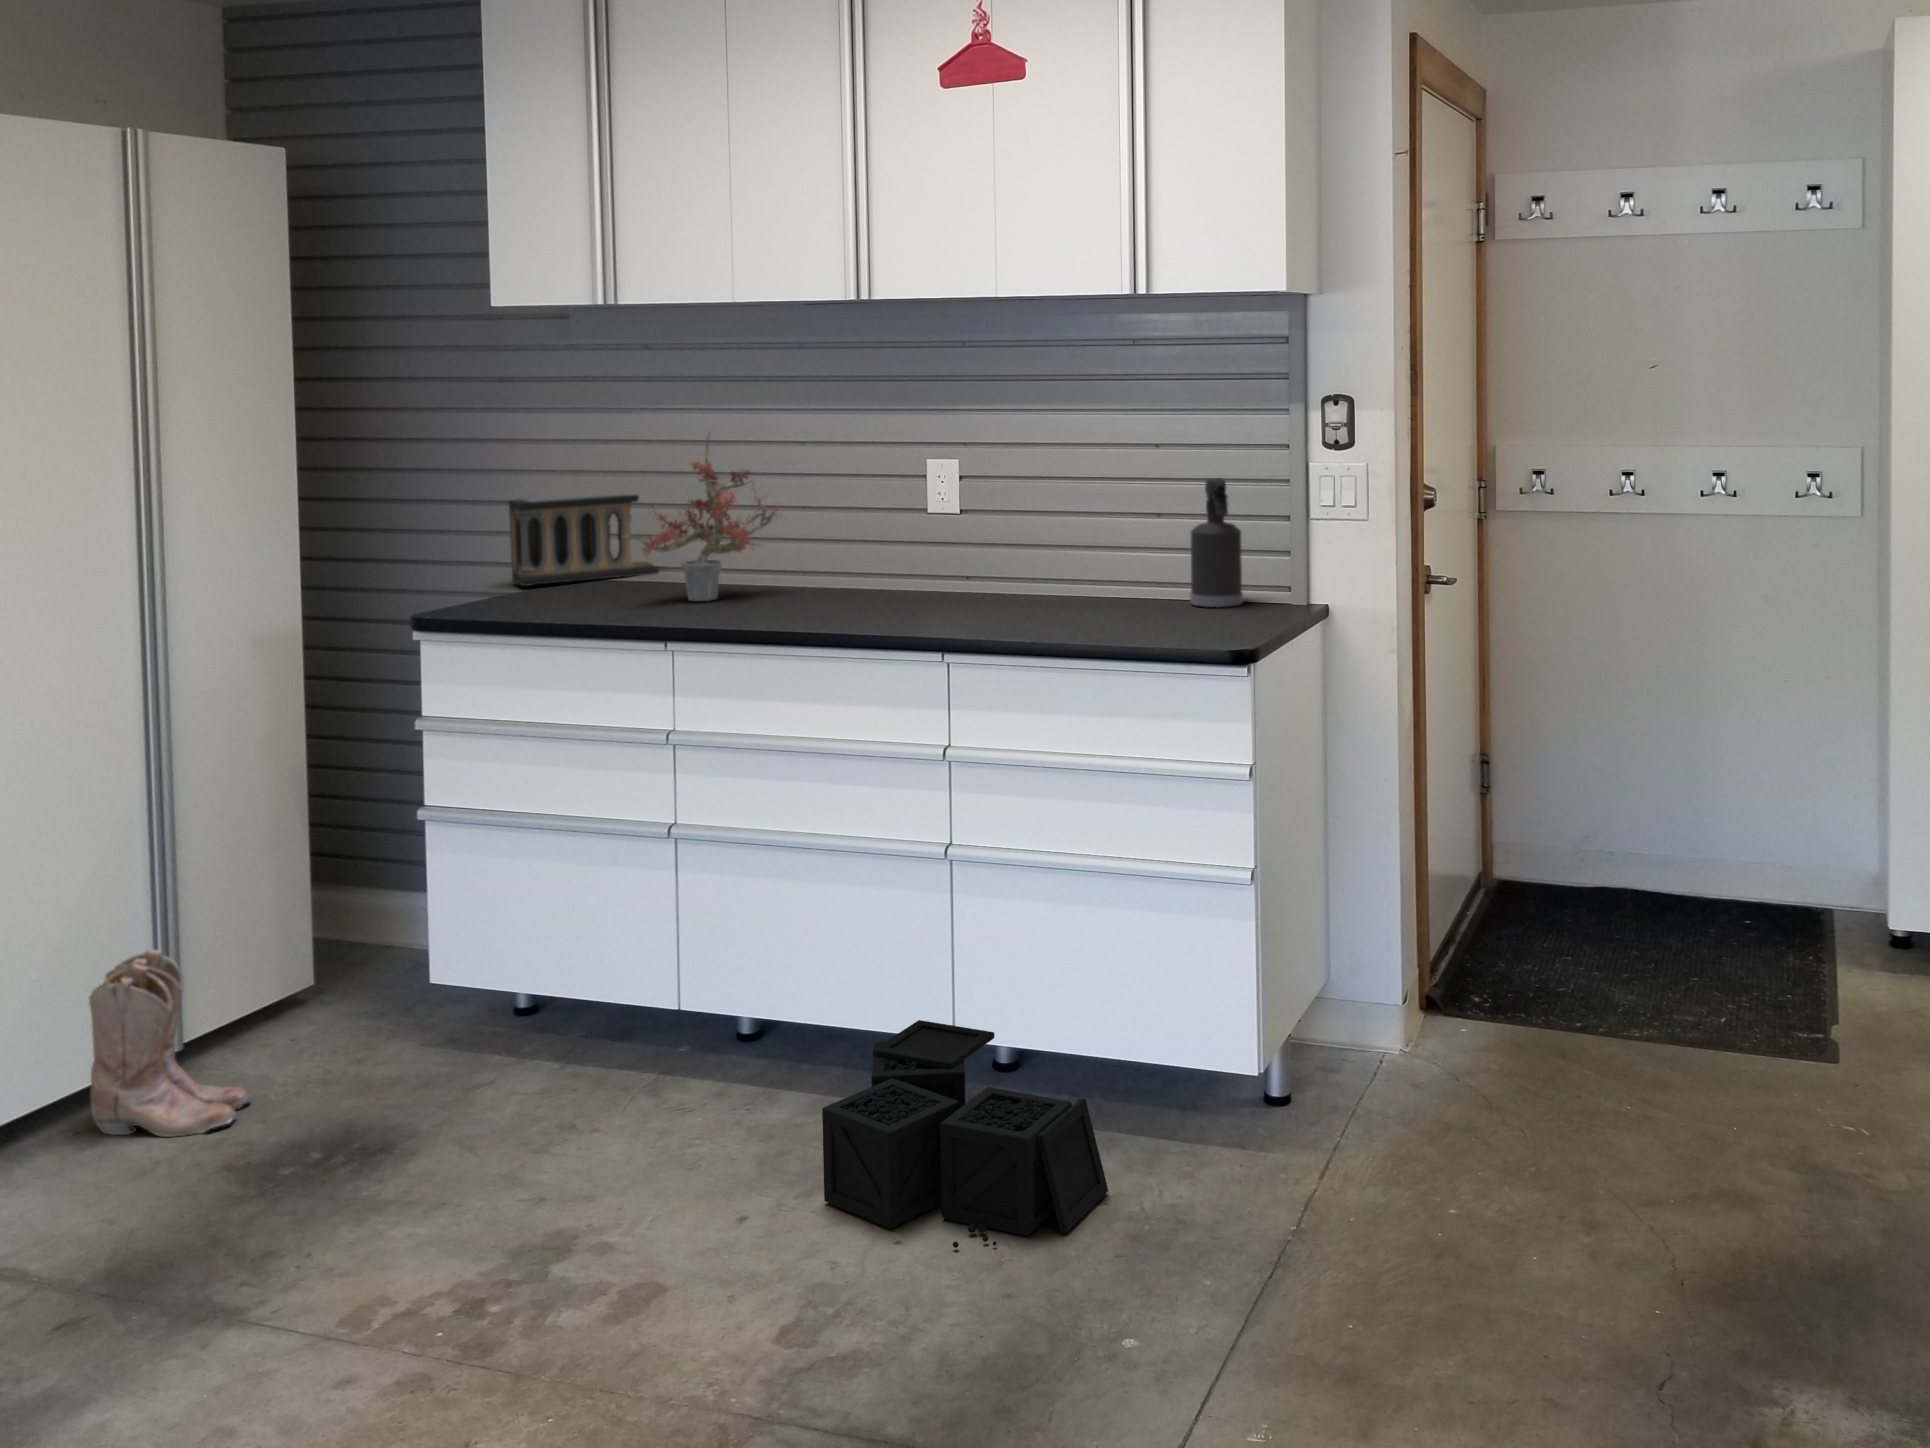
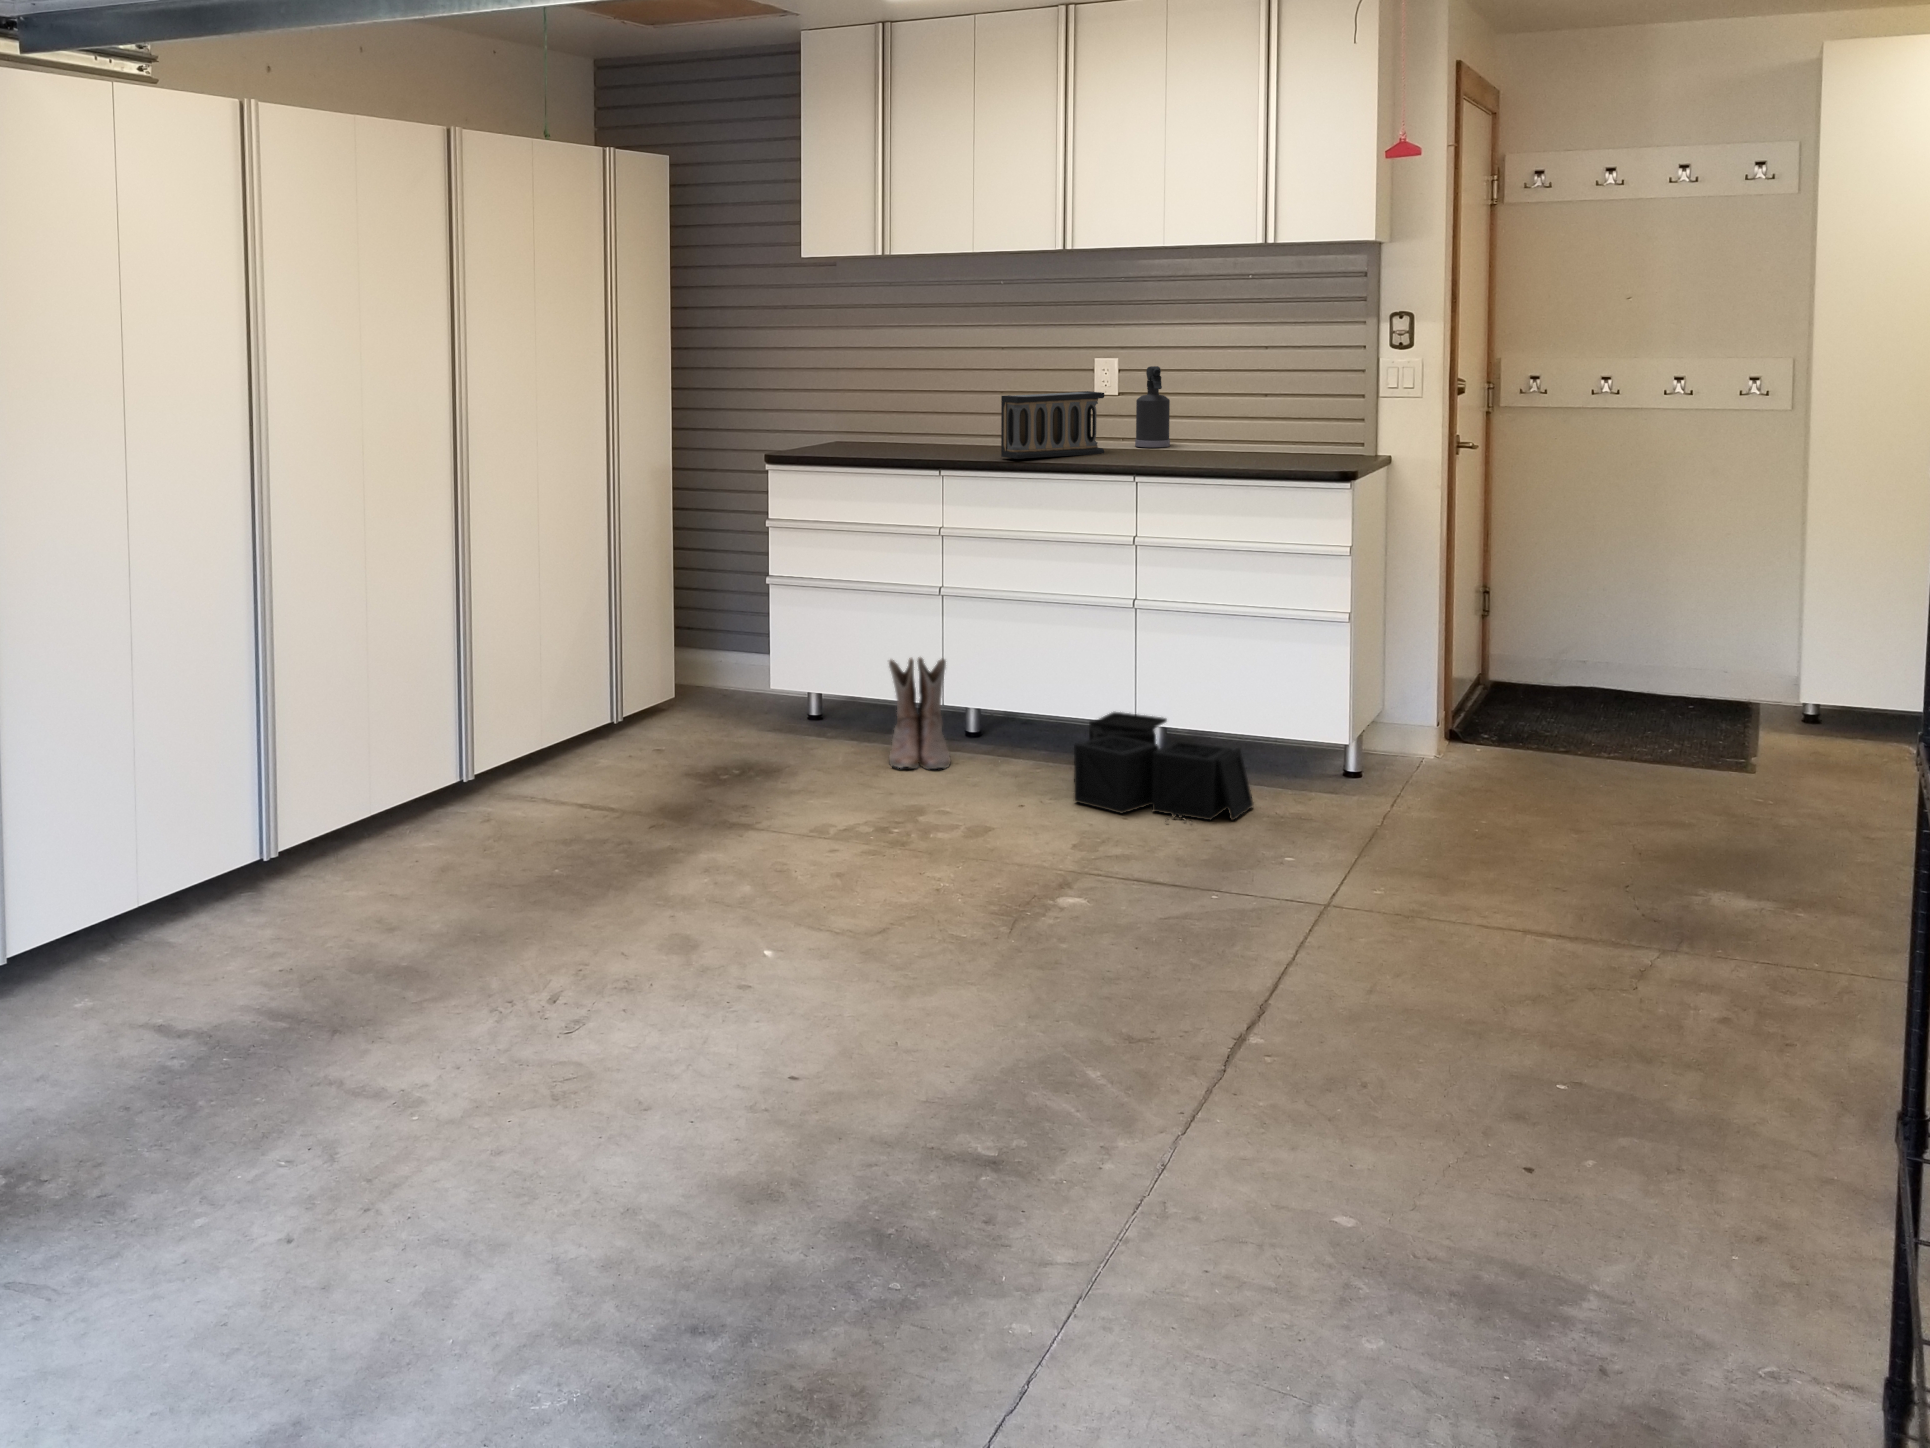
potted plant: present [622,441,784,601] -> none [902,337,1004,449]
spray bottle: present [1190,479,1243,607] -> present [1135,366,1170,447]
speaker: present [509,495,659,586] -> present [1001,391,1104,459]
boots: present [89,950,251,1137] -> present [889,657,951,769]

